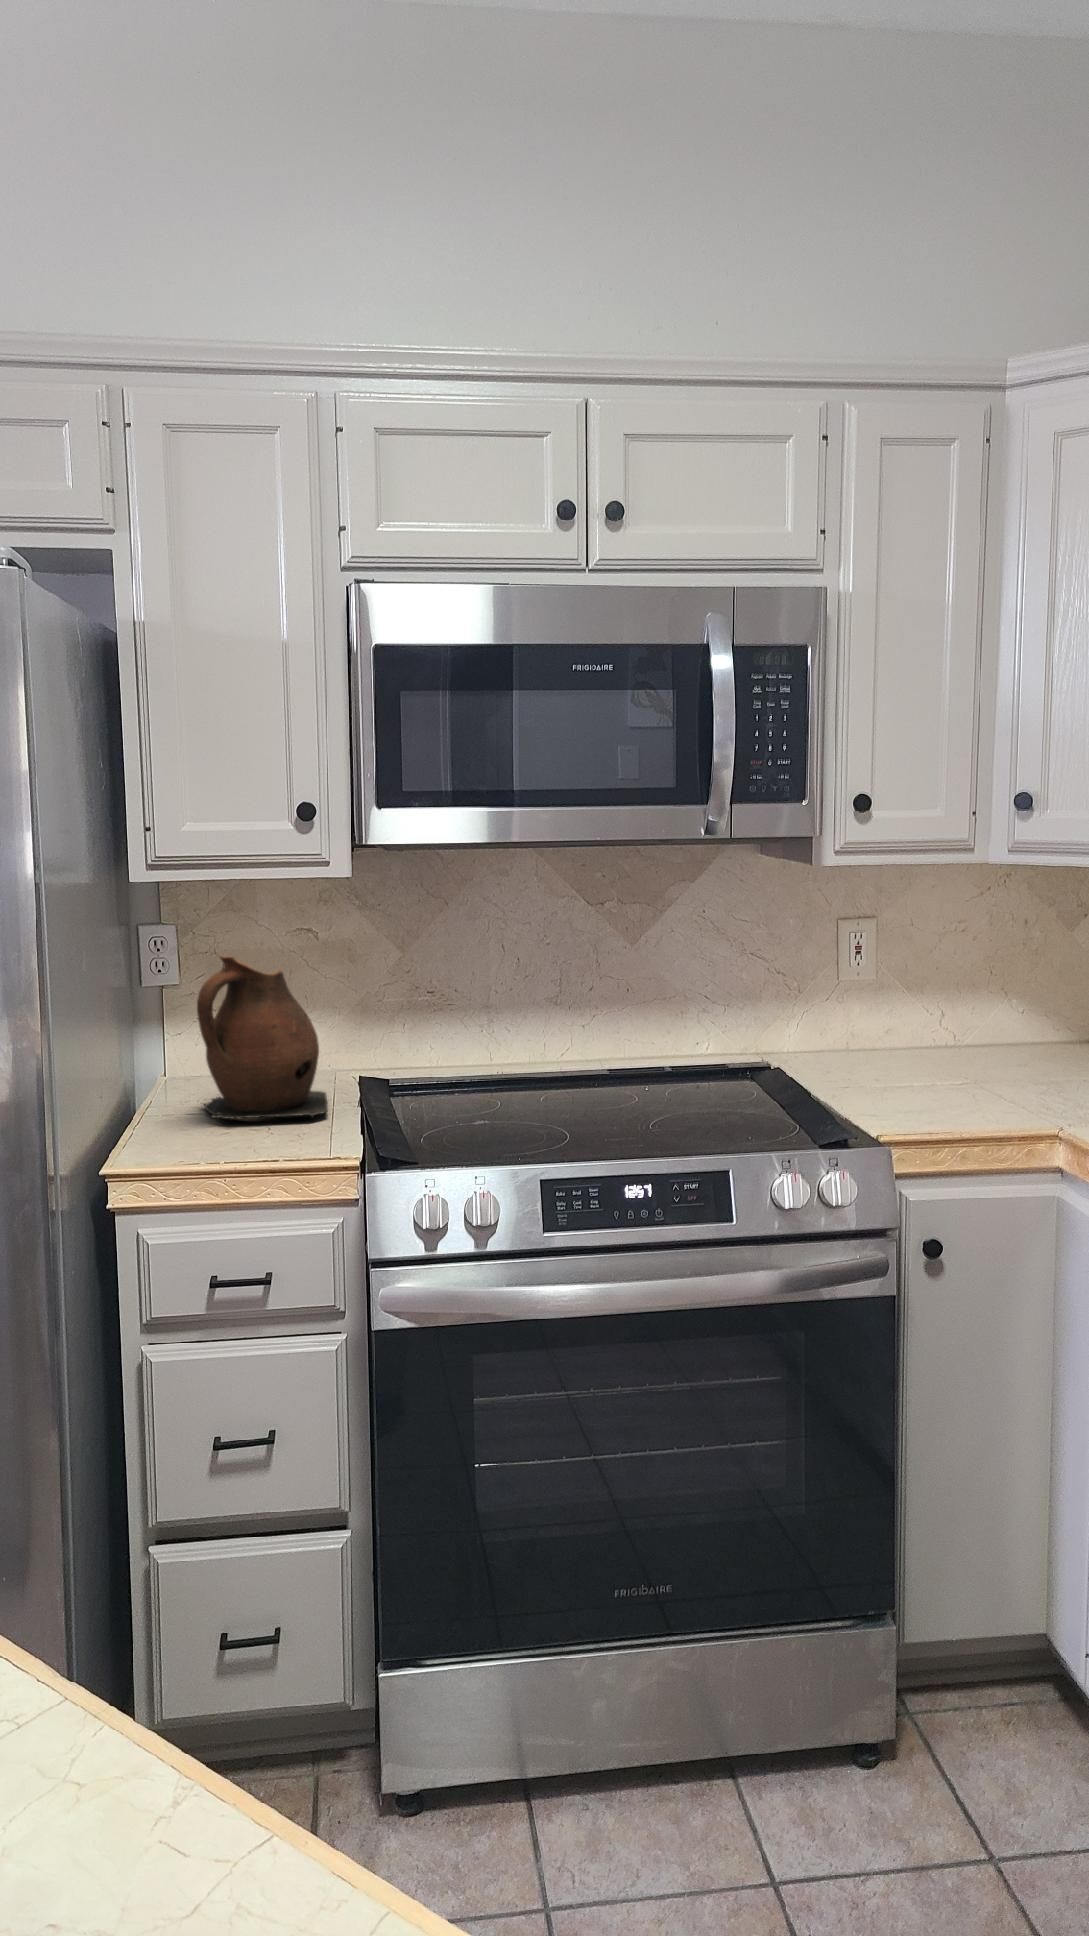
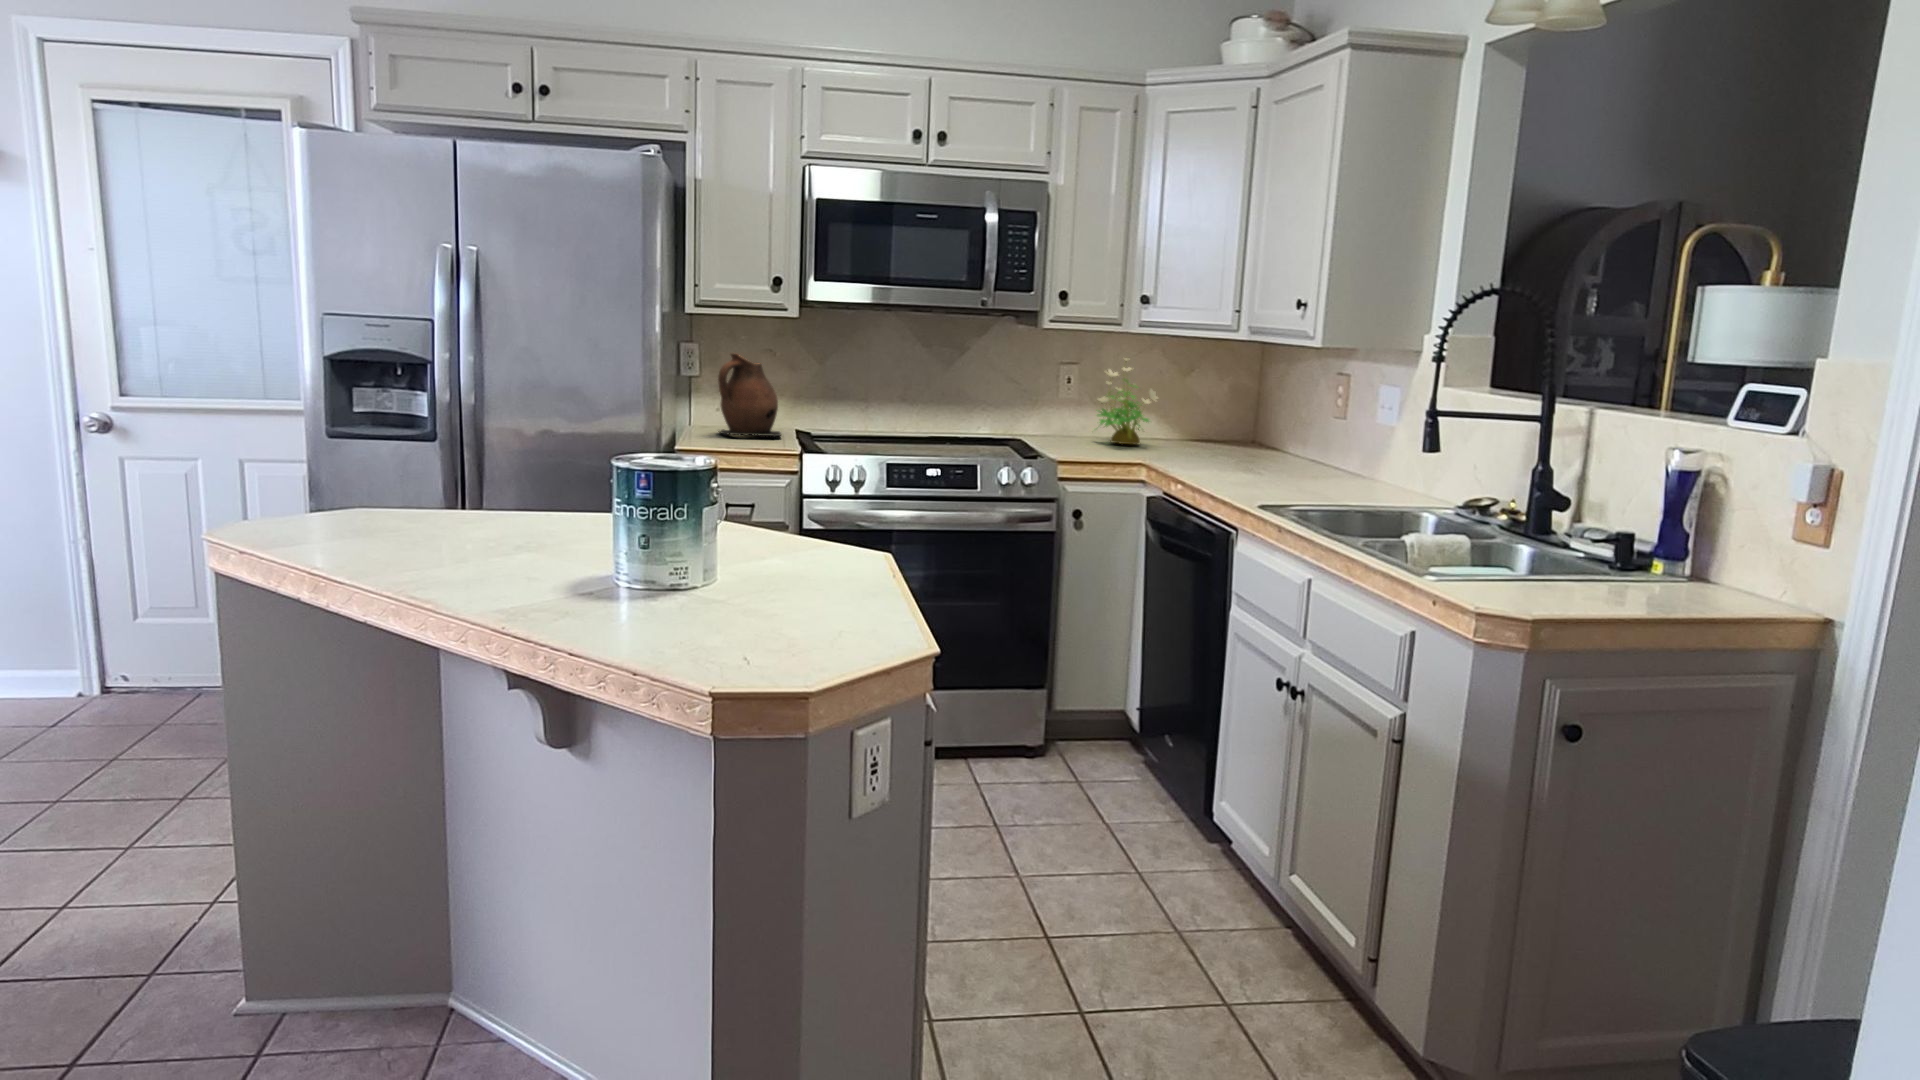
potted plant: none [921,910,1054,1077] -> present [1094,358,1158,444]

